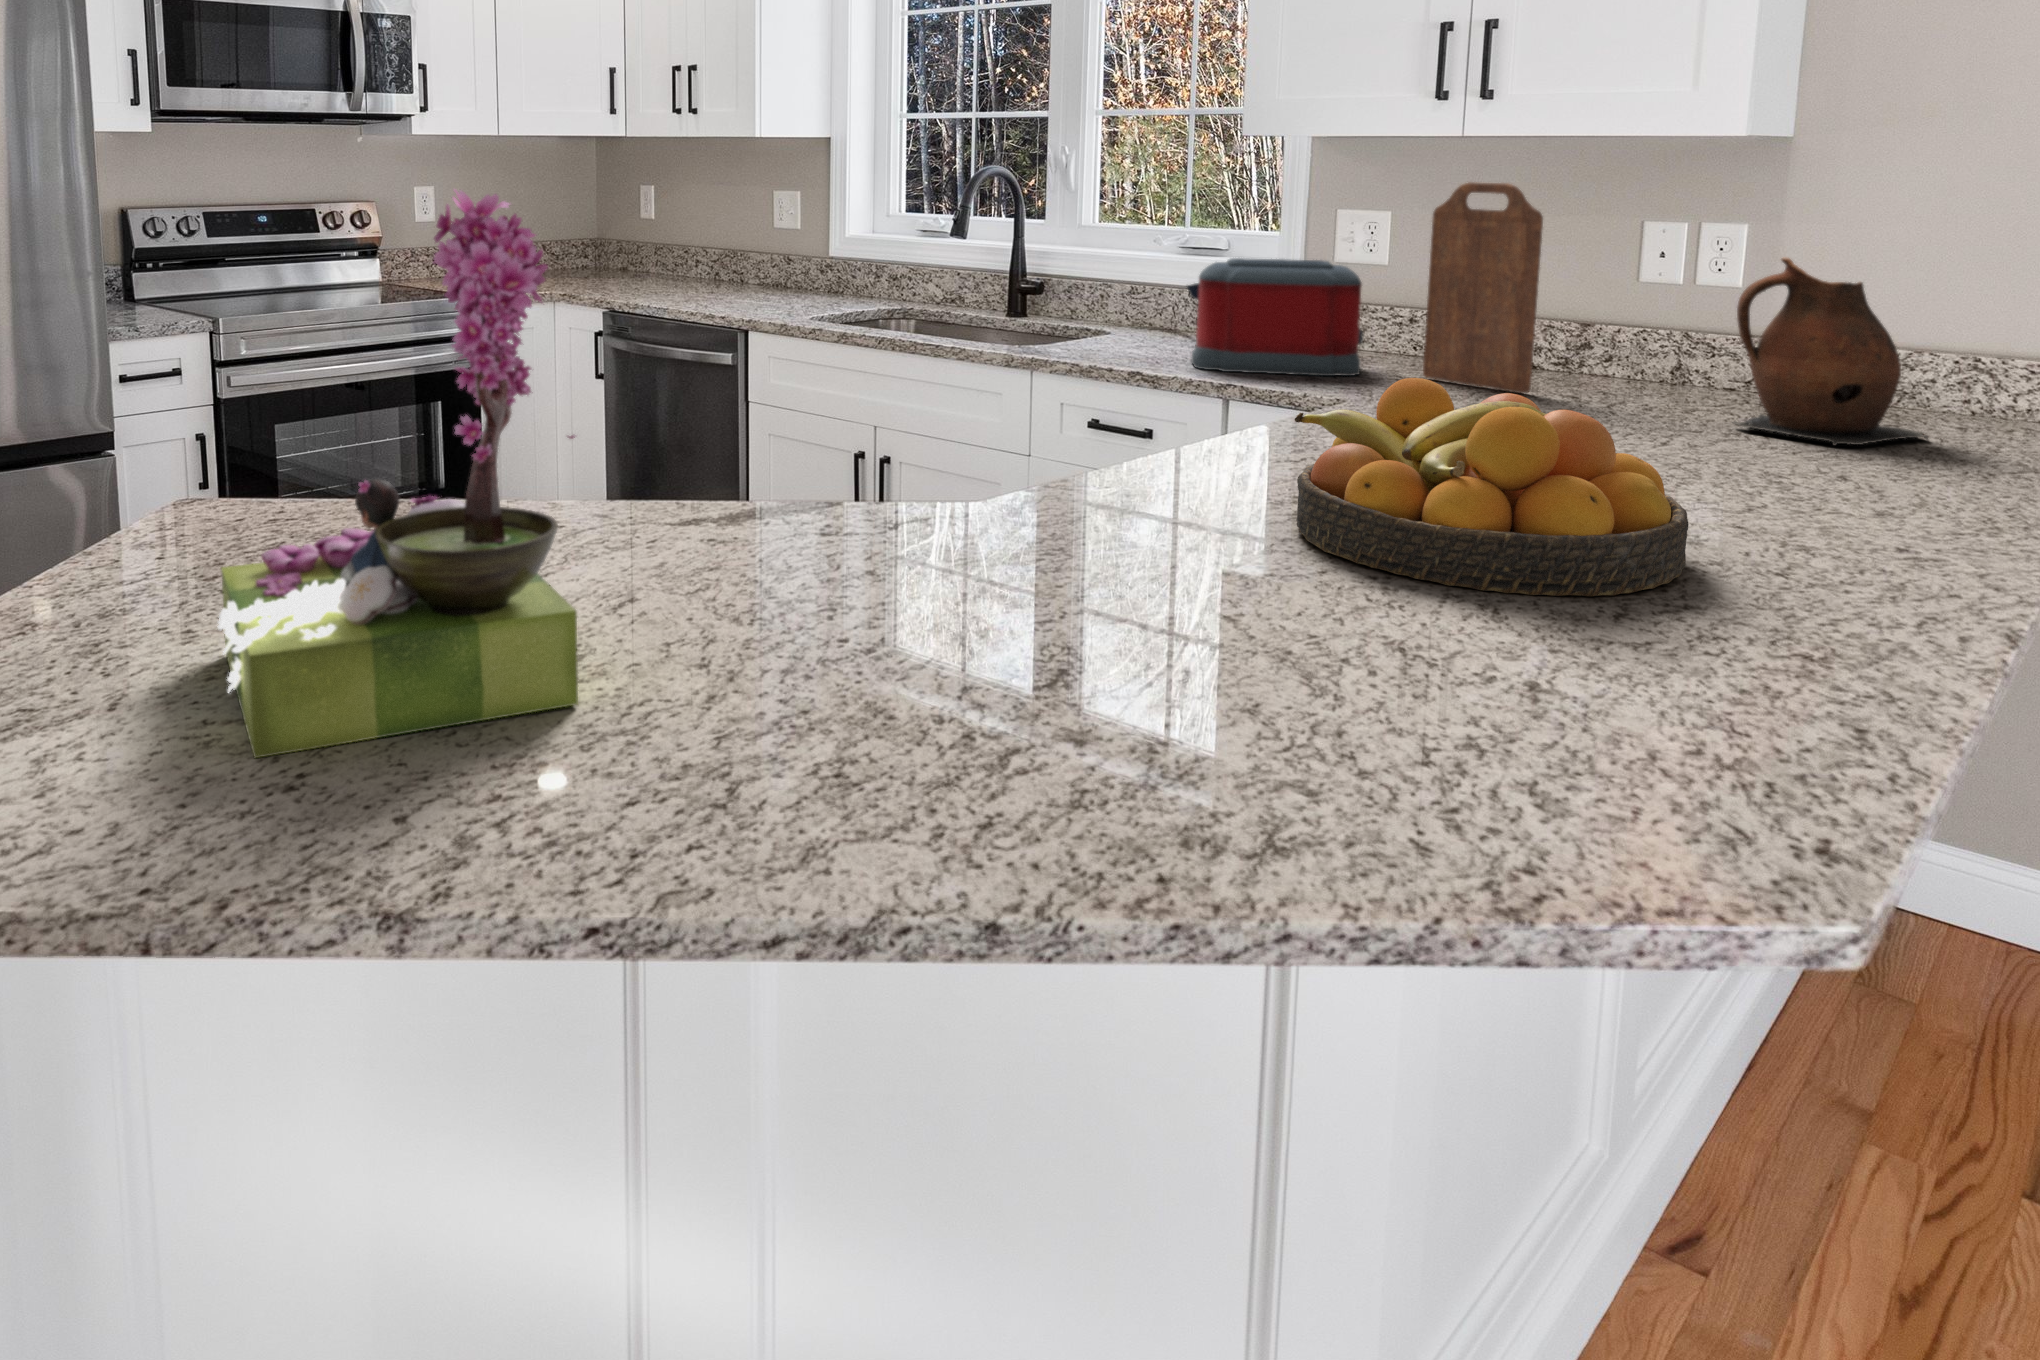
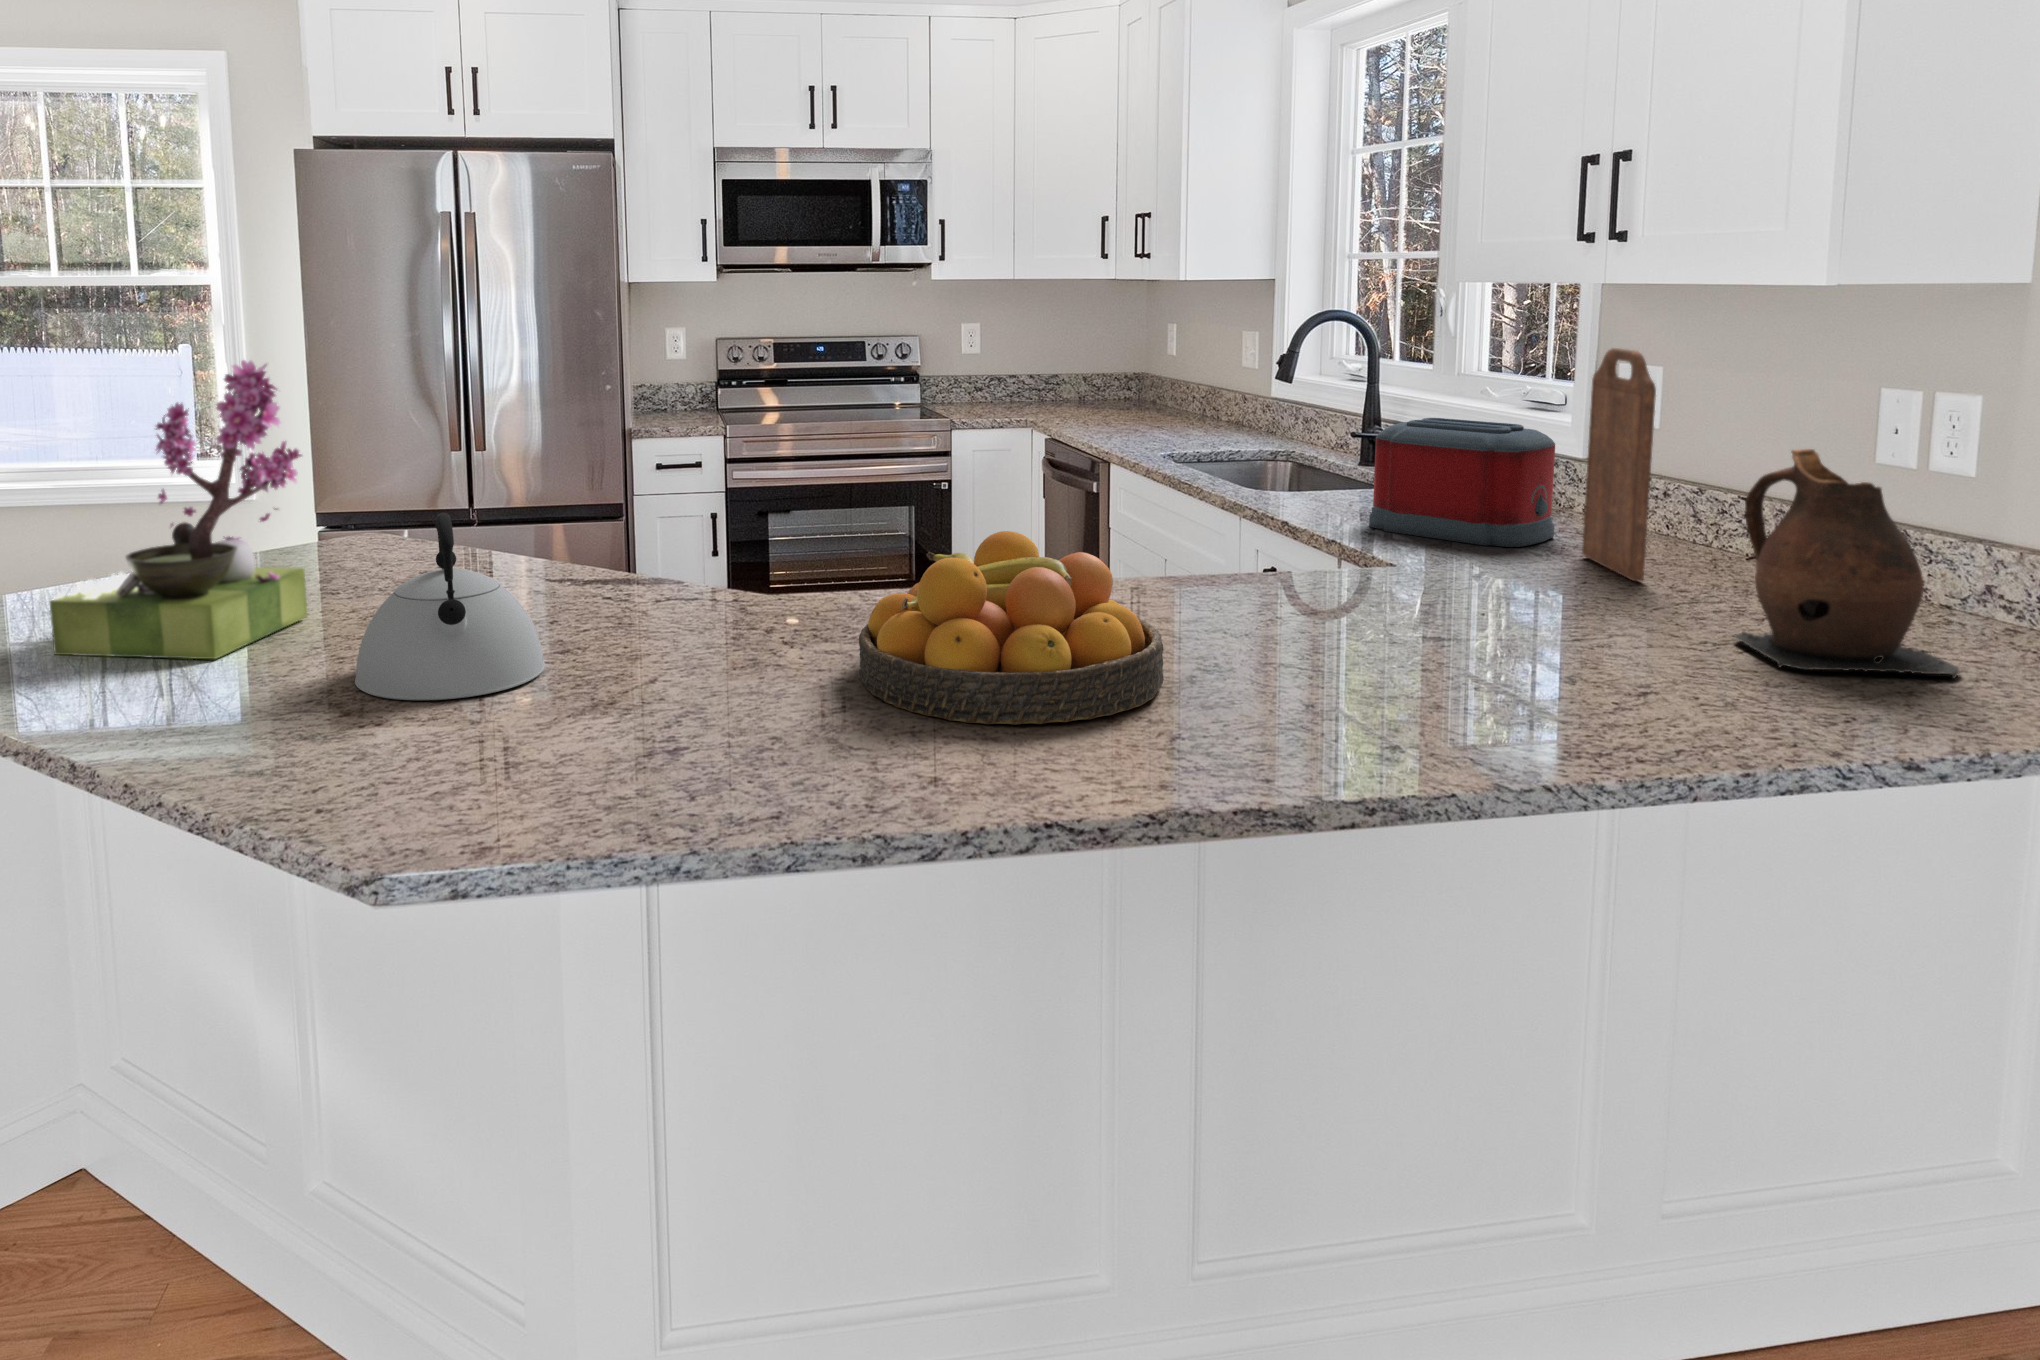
kettle: none [833,411,1116,704] -> present [355,513,545,700]

